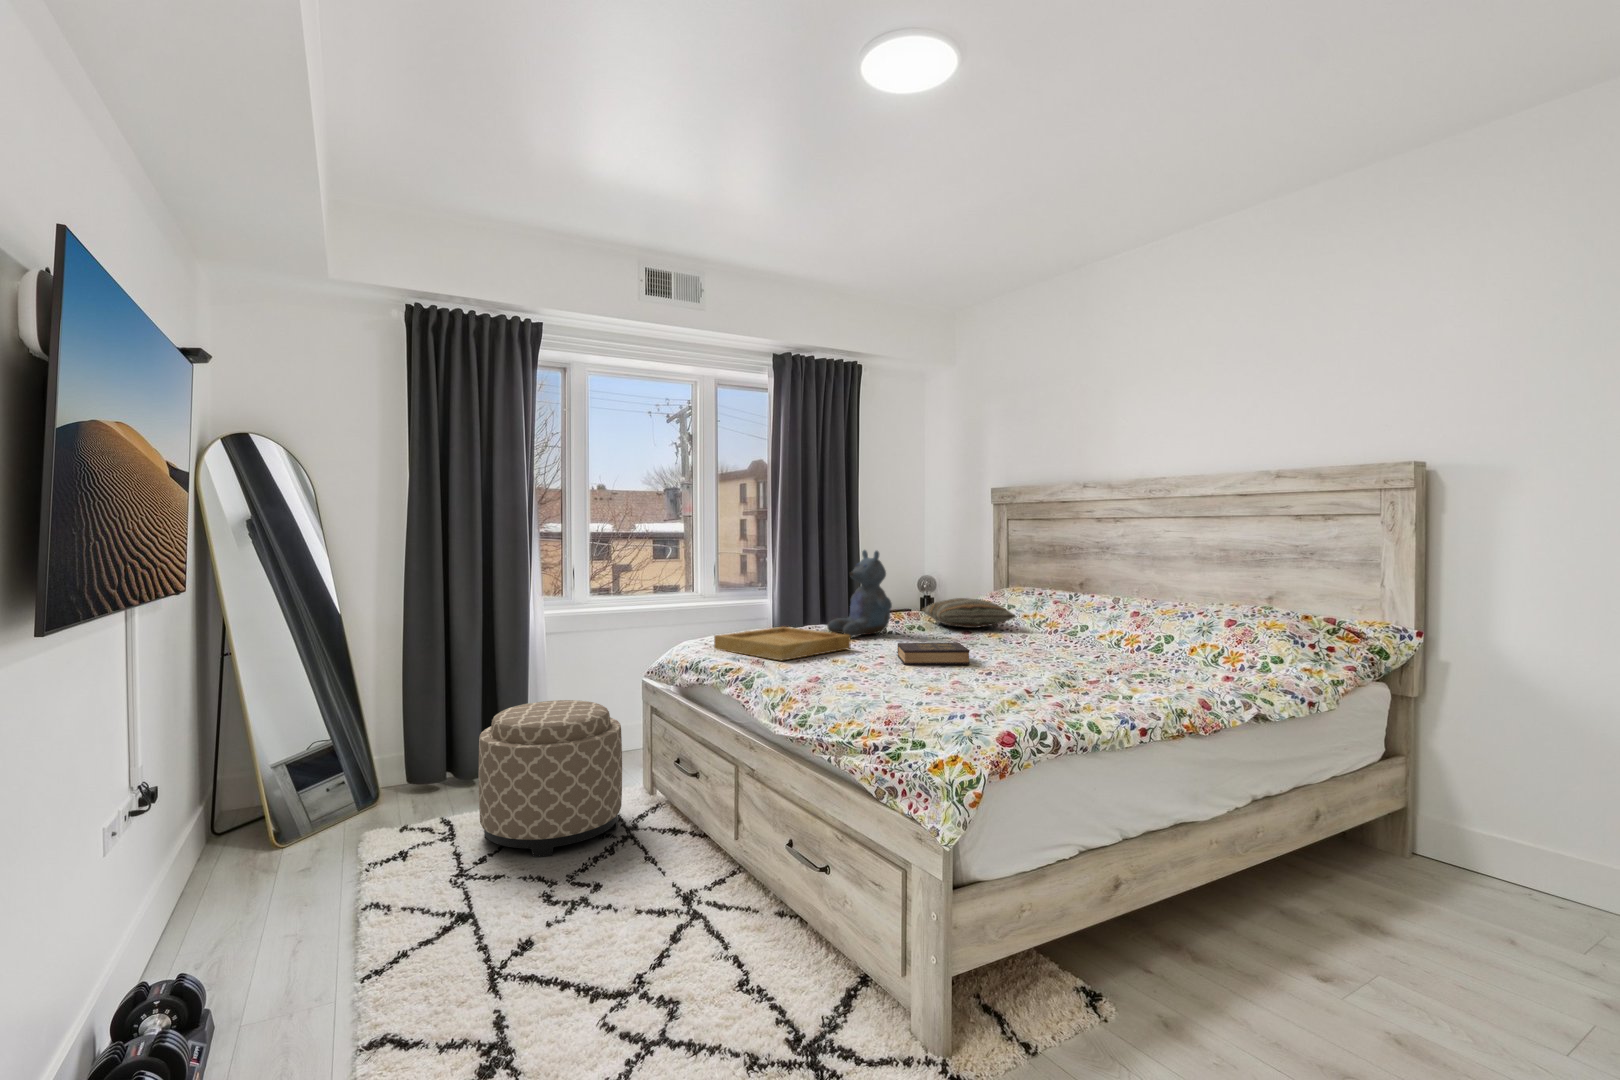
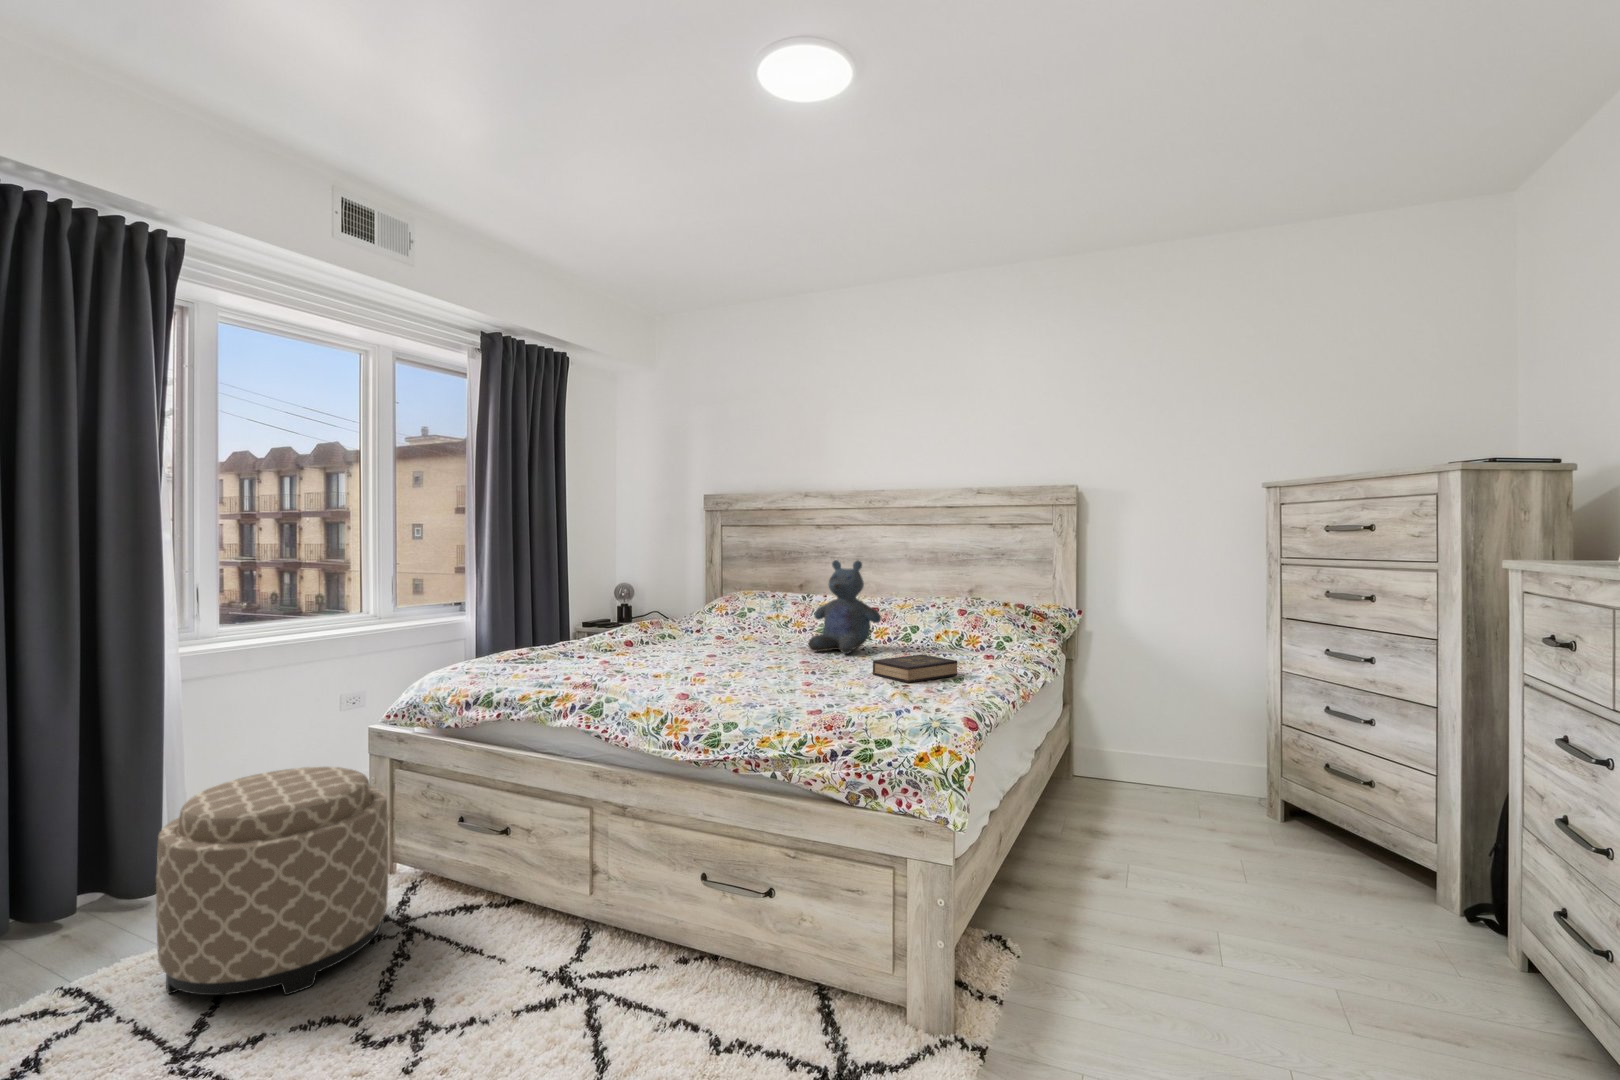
stuffed bear: present [827,550,892,637] -> present [808,560,881,654]
pillow: present [922,598,1016,628] -> none [664,604,765,633]
tray: present [714,627,850,660] -> none [502,646,655,682]
hardback book: present [898,643,970,665] -> present [873,654,957,683]

